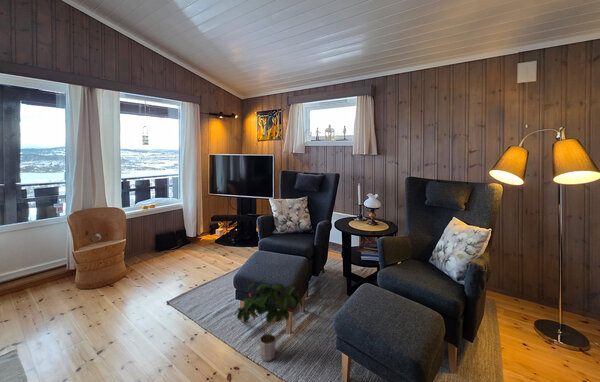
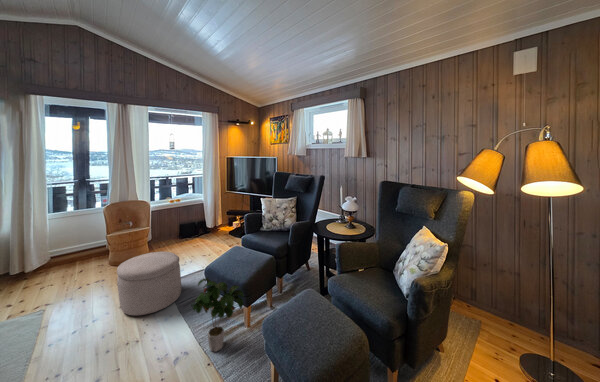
ottoman: none [123,262,195,338] -> present [117,252,181,315]

